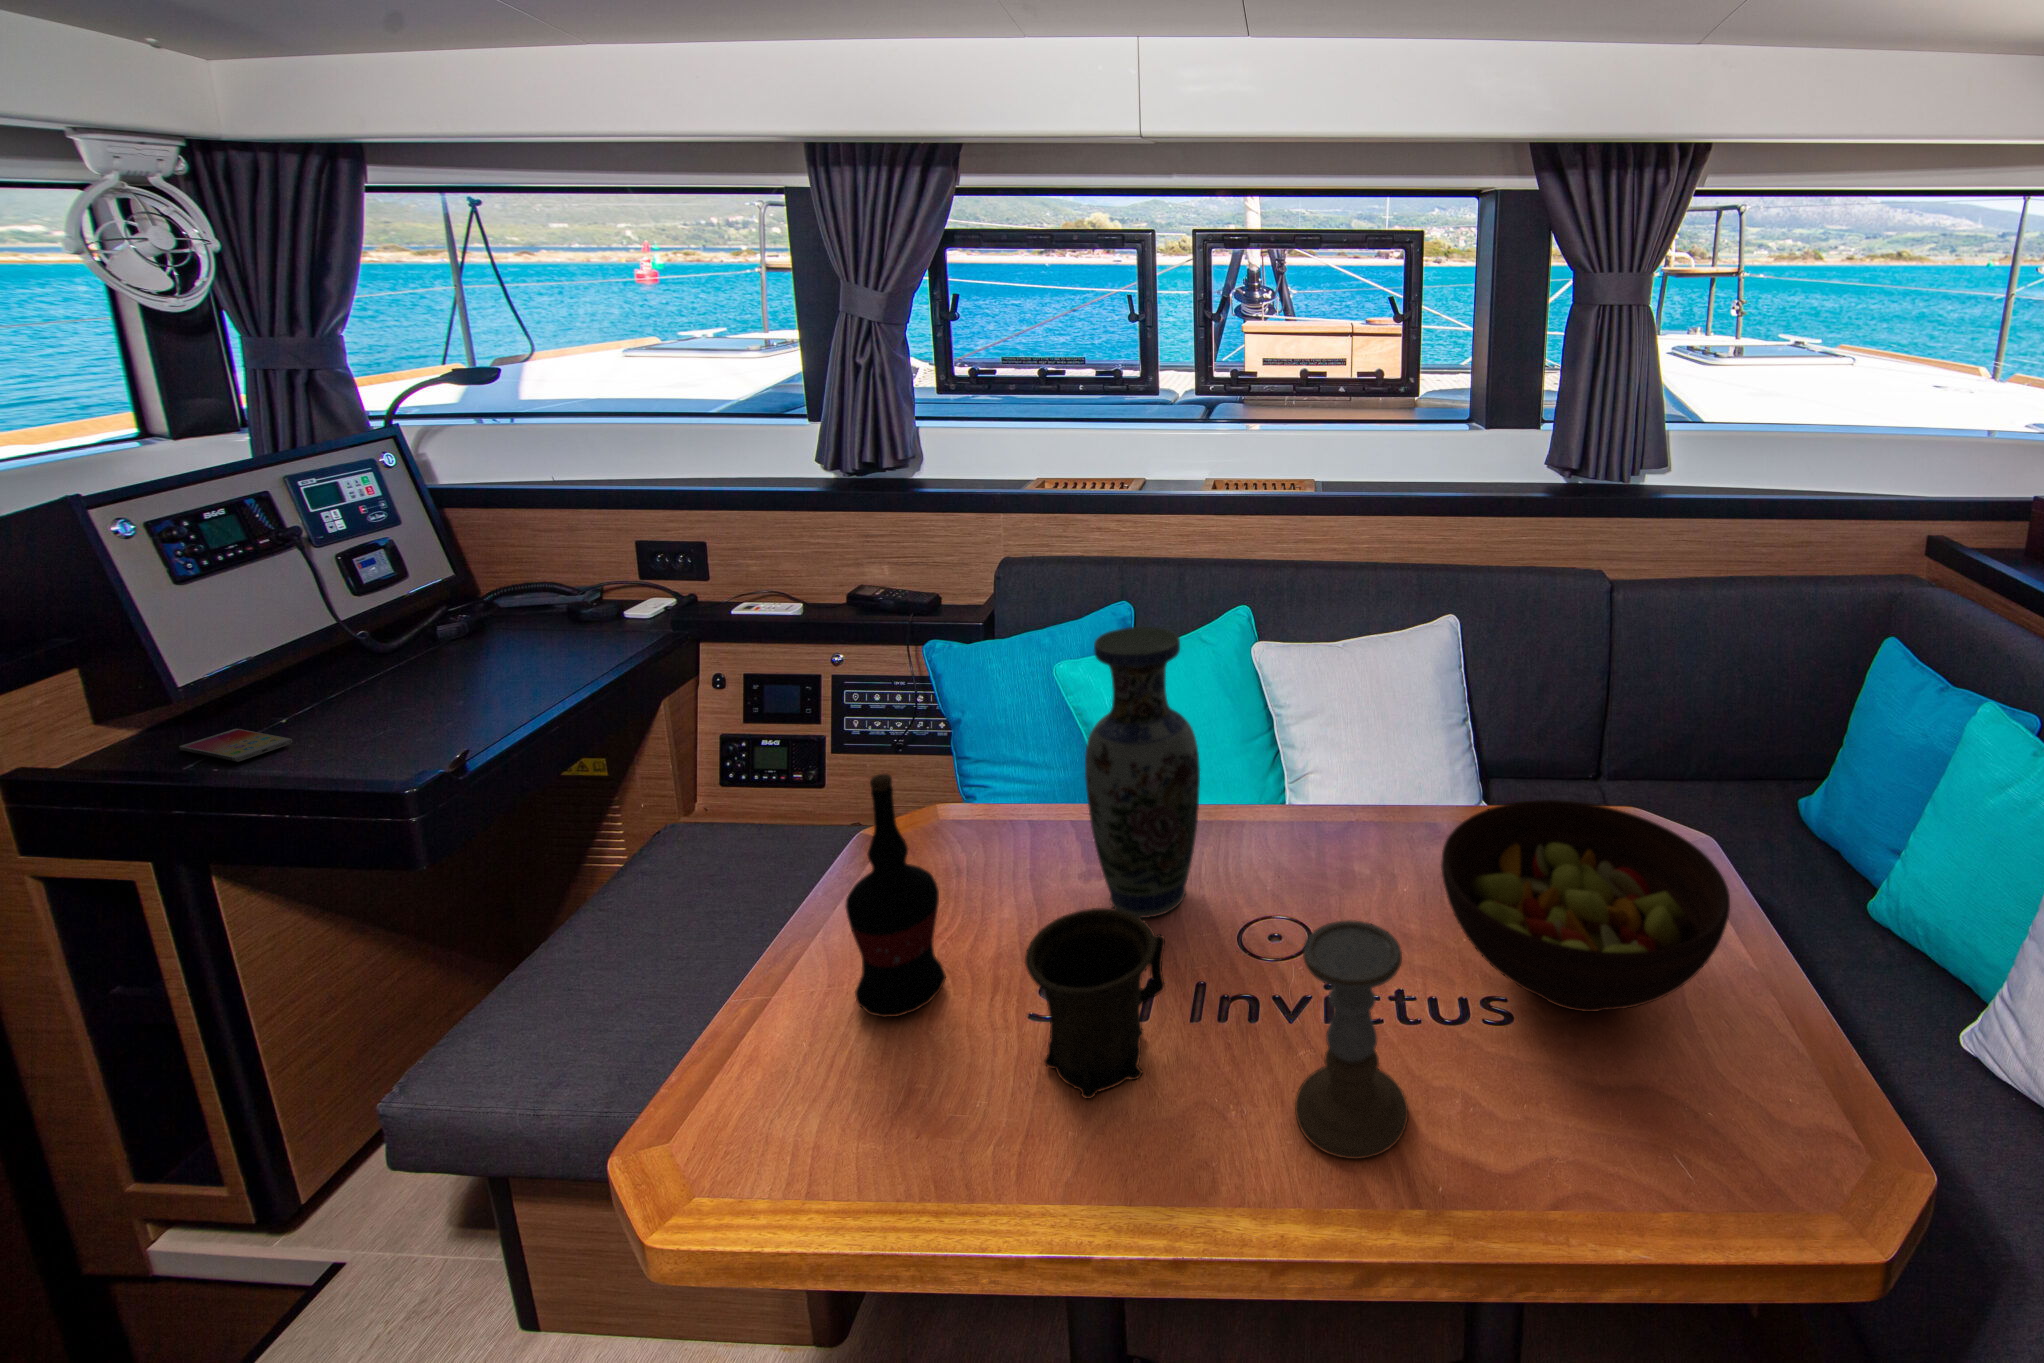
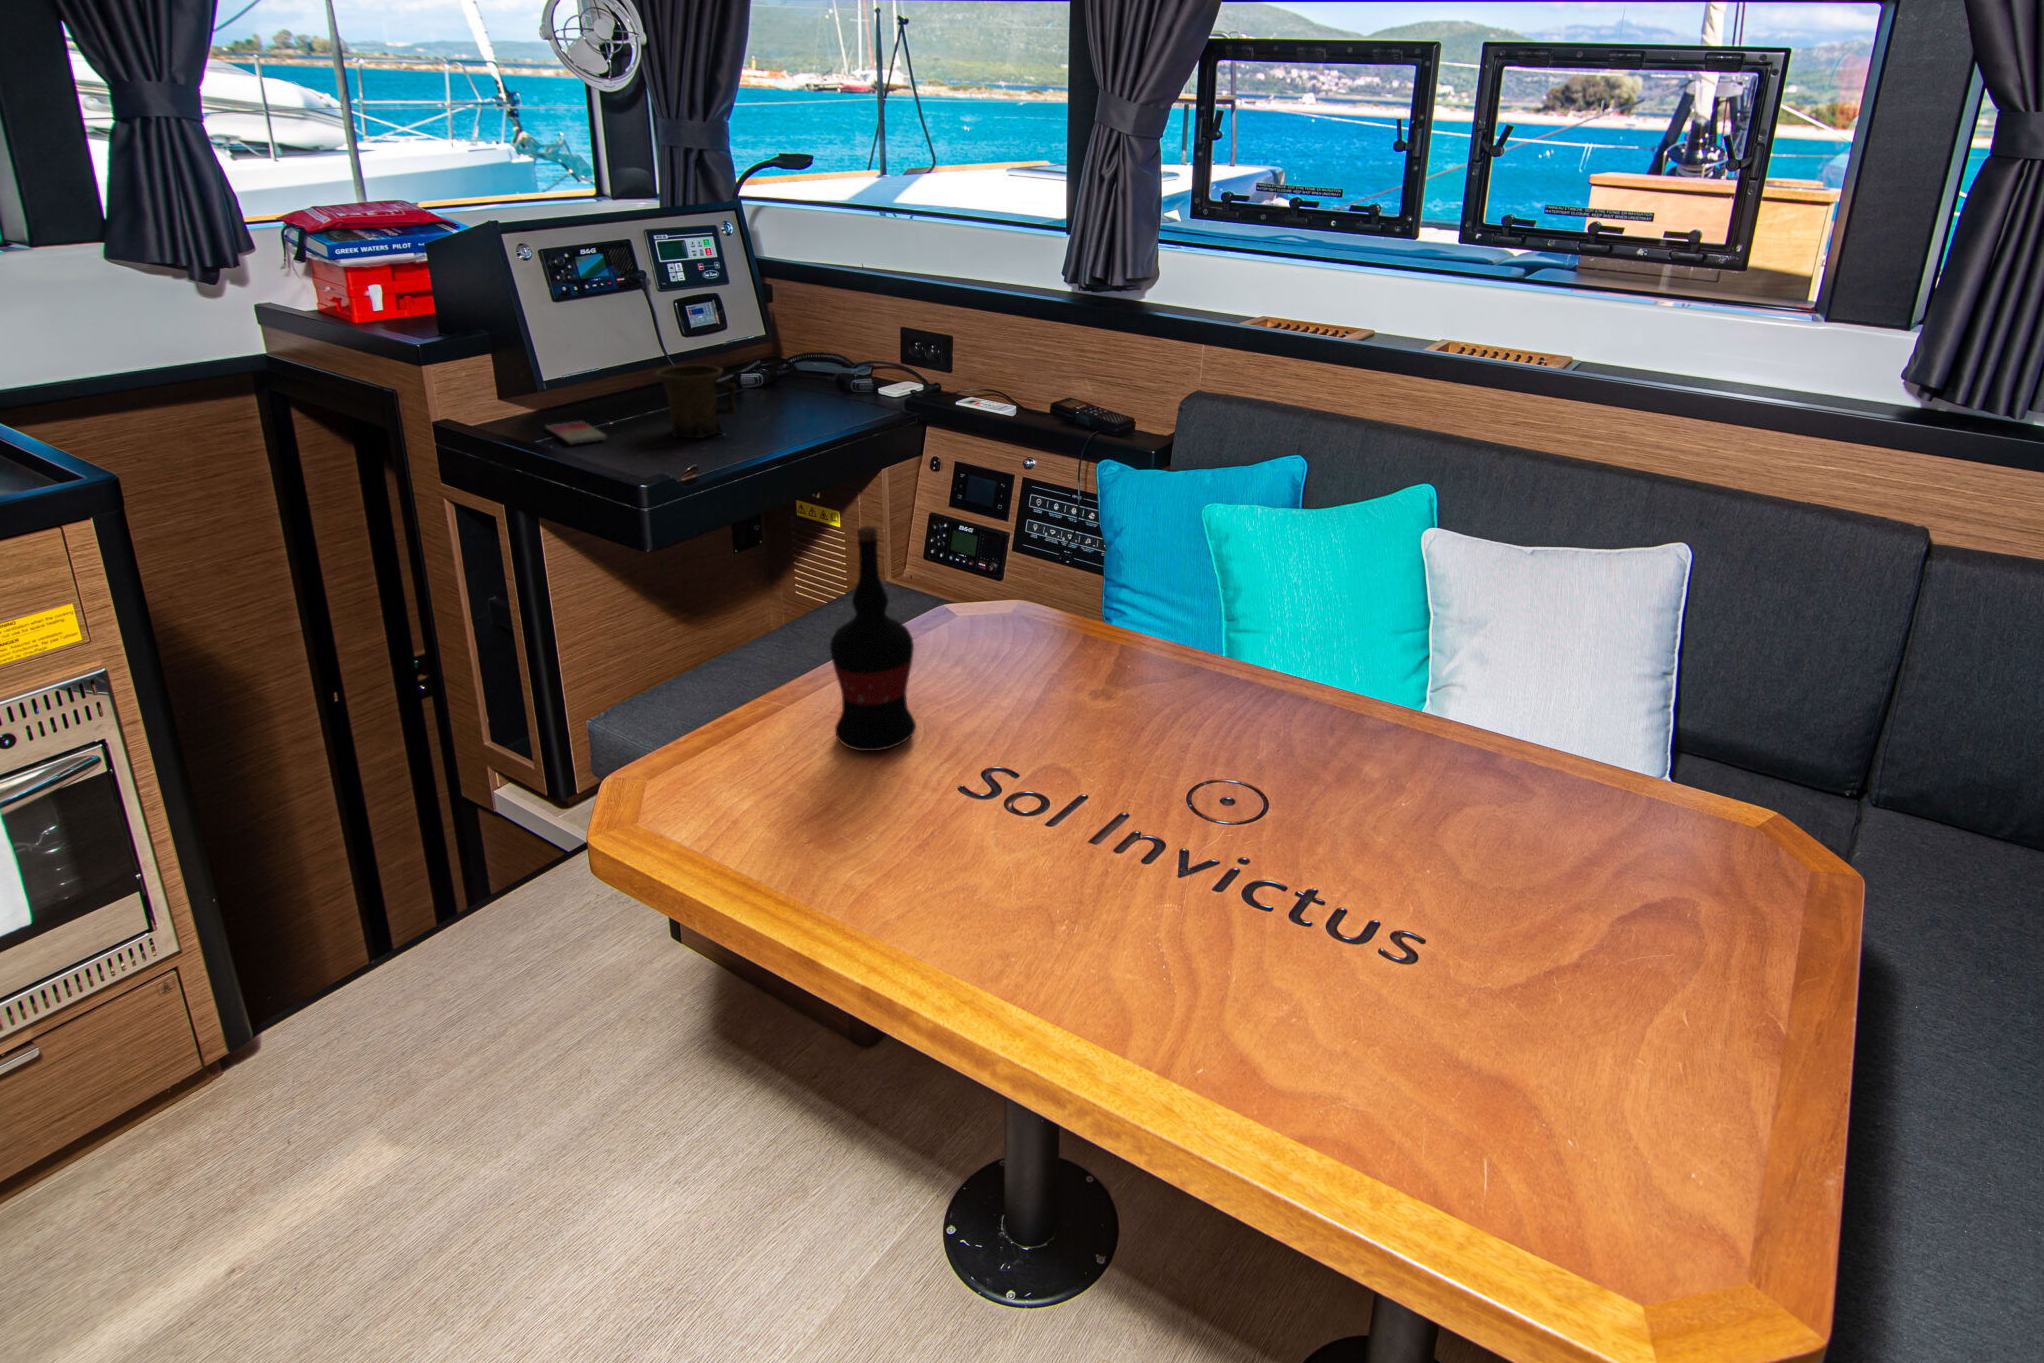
vase: present [1085,627,1200,918] -> none [1081,444,1201,748]
fruit bowl: present [1441,800,1730,1012] -> none [1377,737,1740,998]
mug: present [1025,908,1165,1099] -> present [655,364,736,438]
candle holder: present [1295,920,1408,1159] -> none [1116,772,1241,1017]

